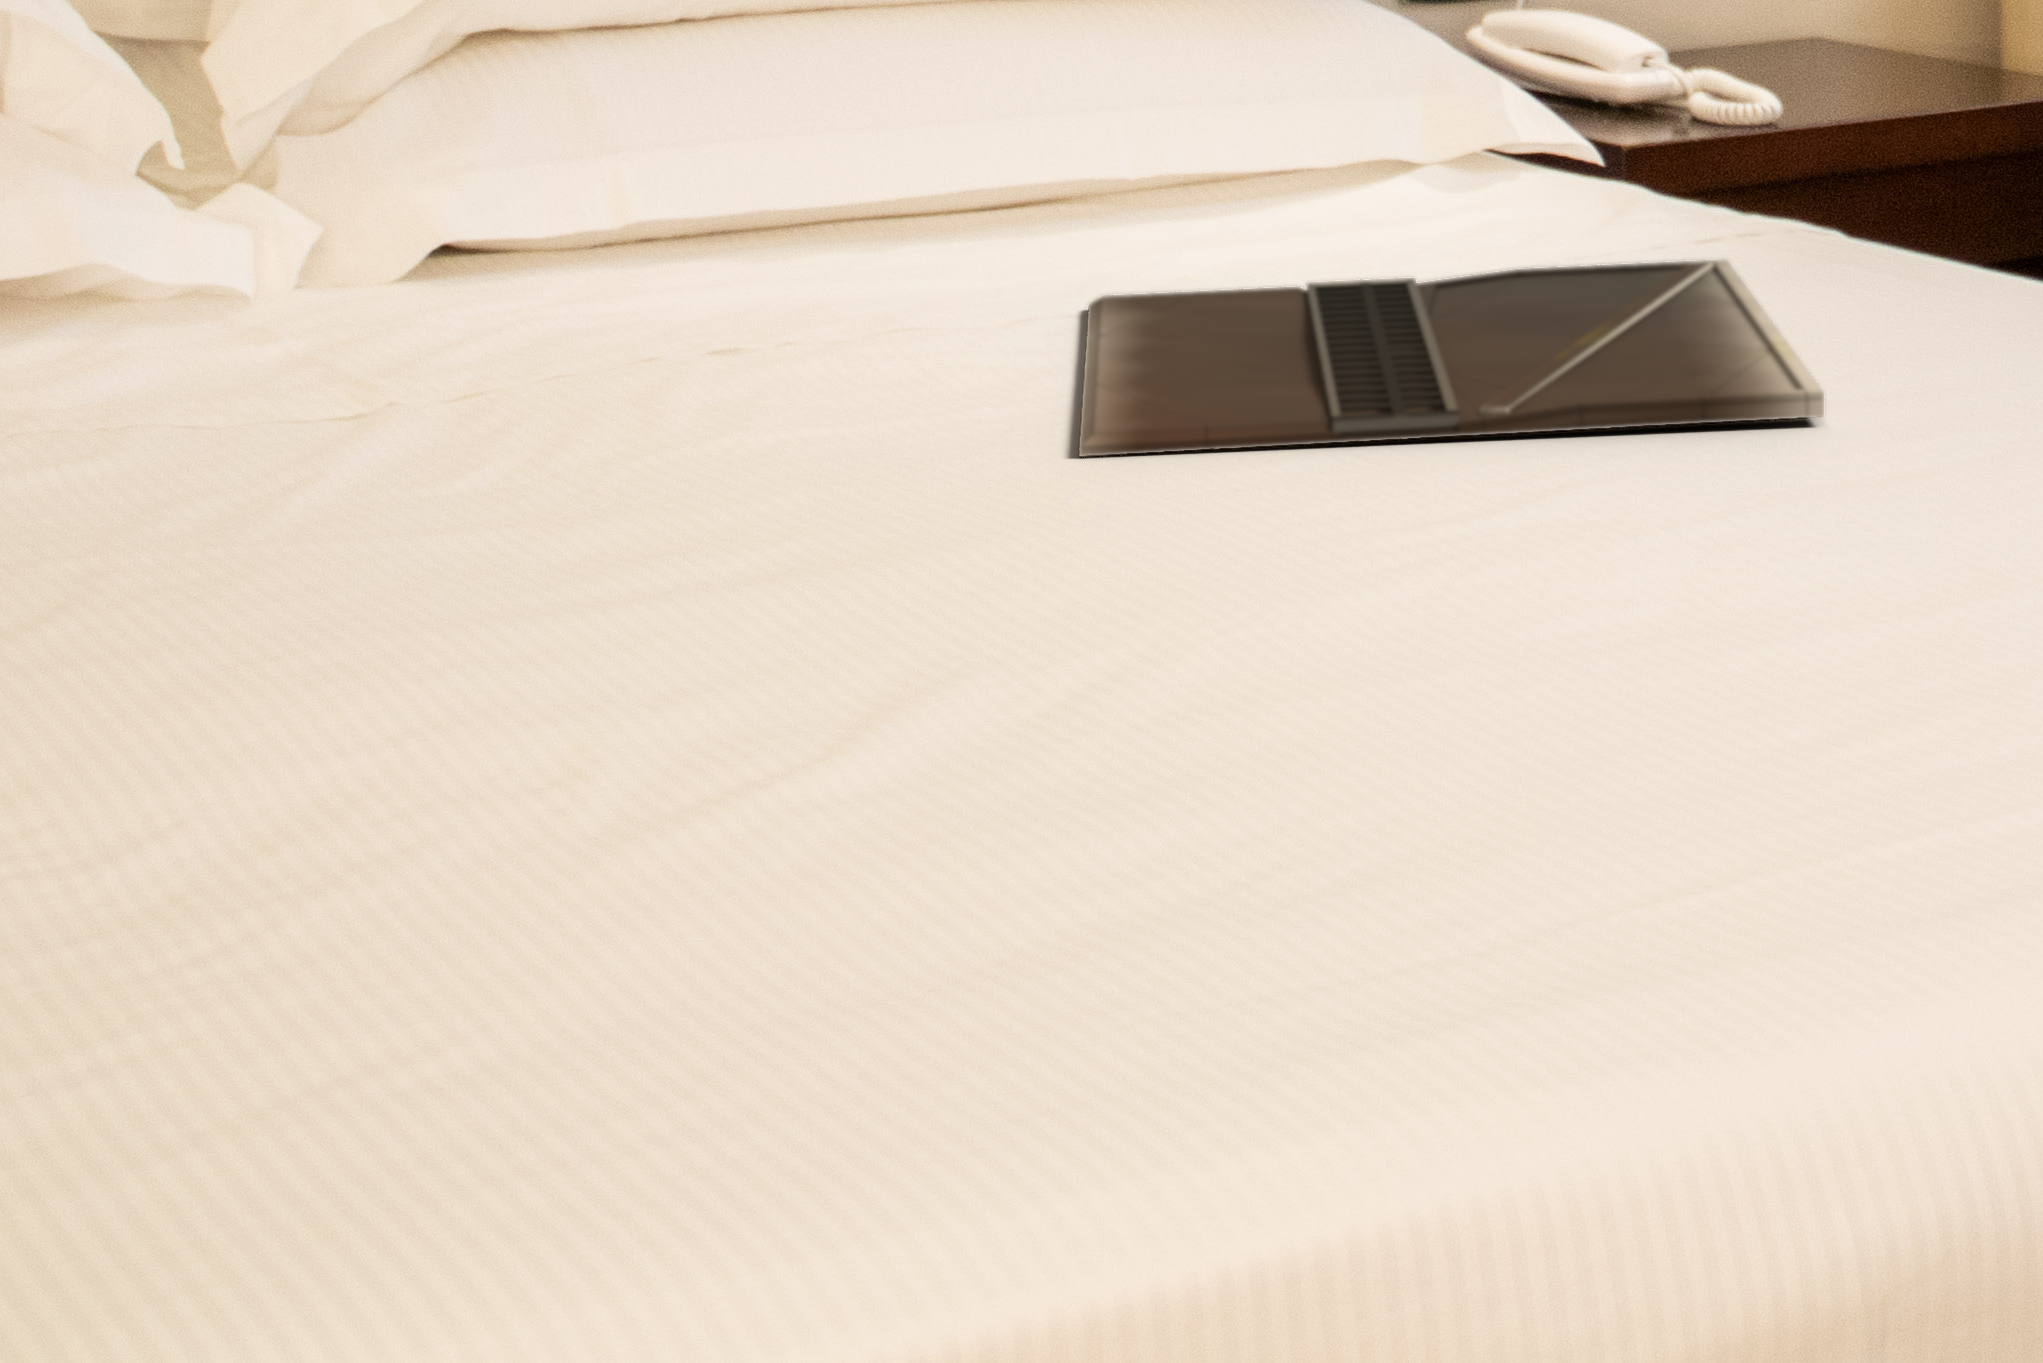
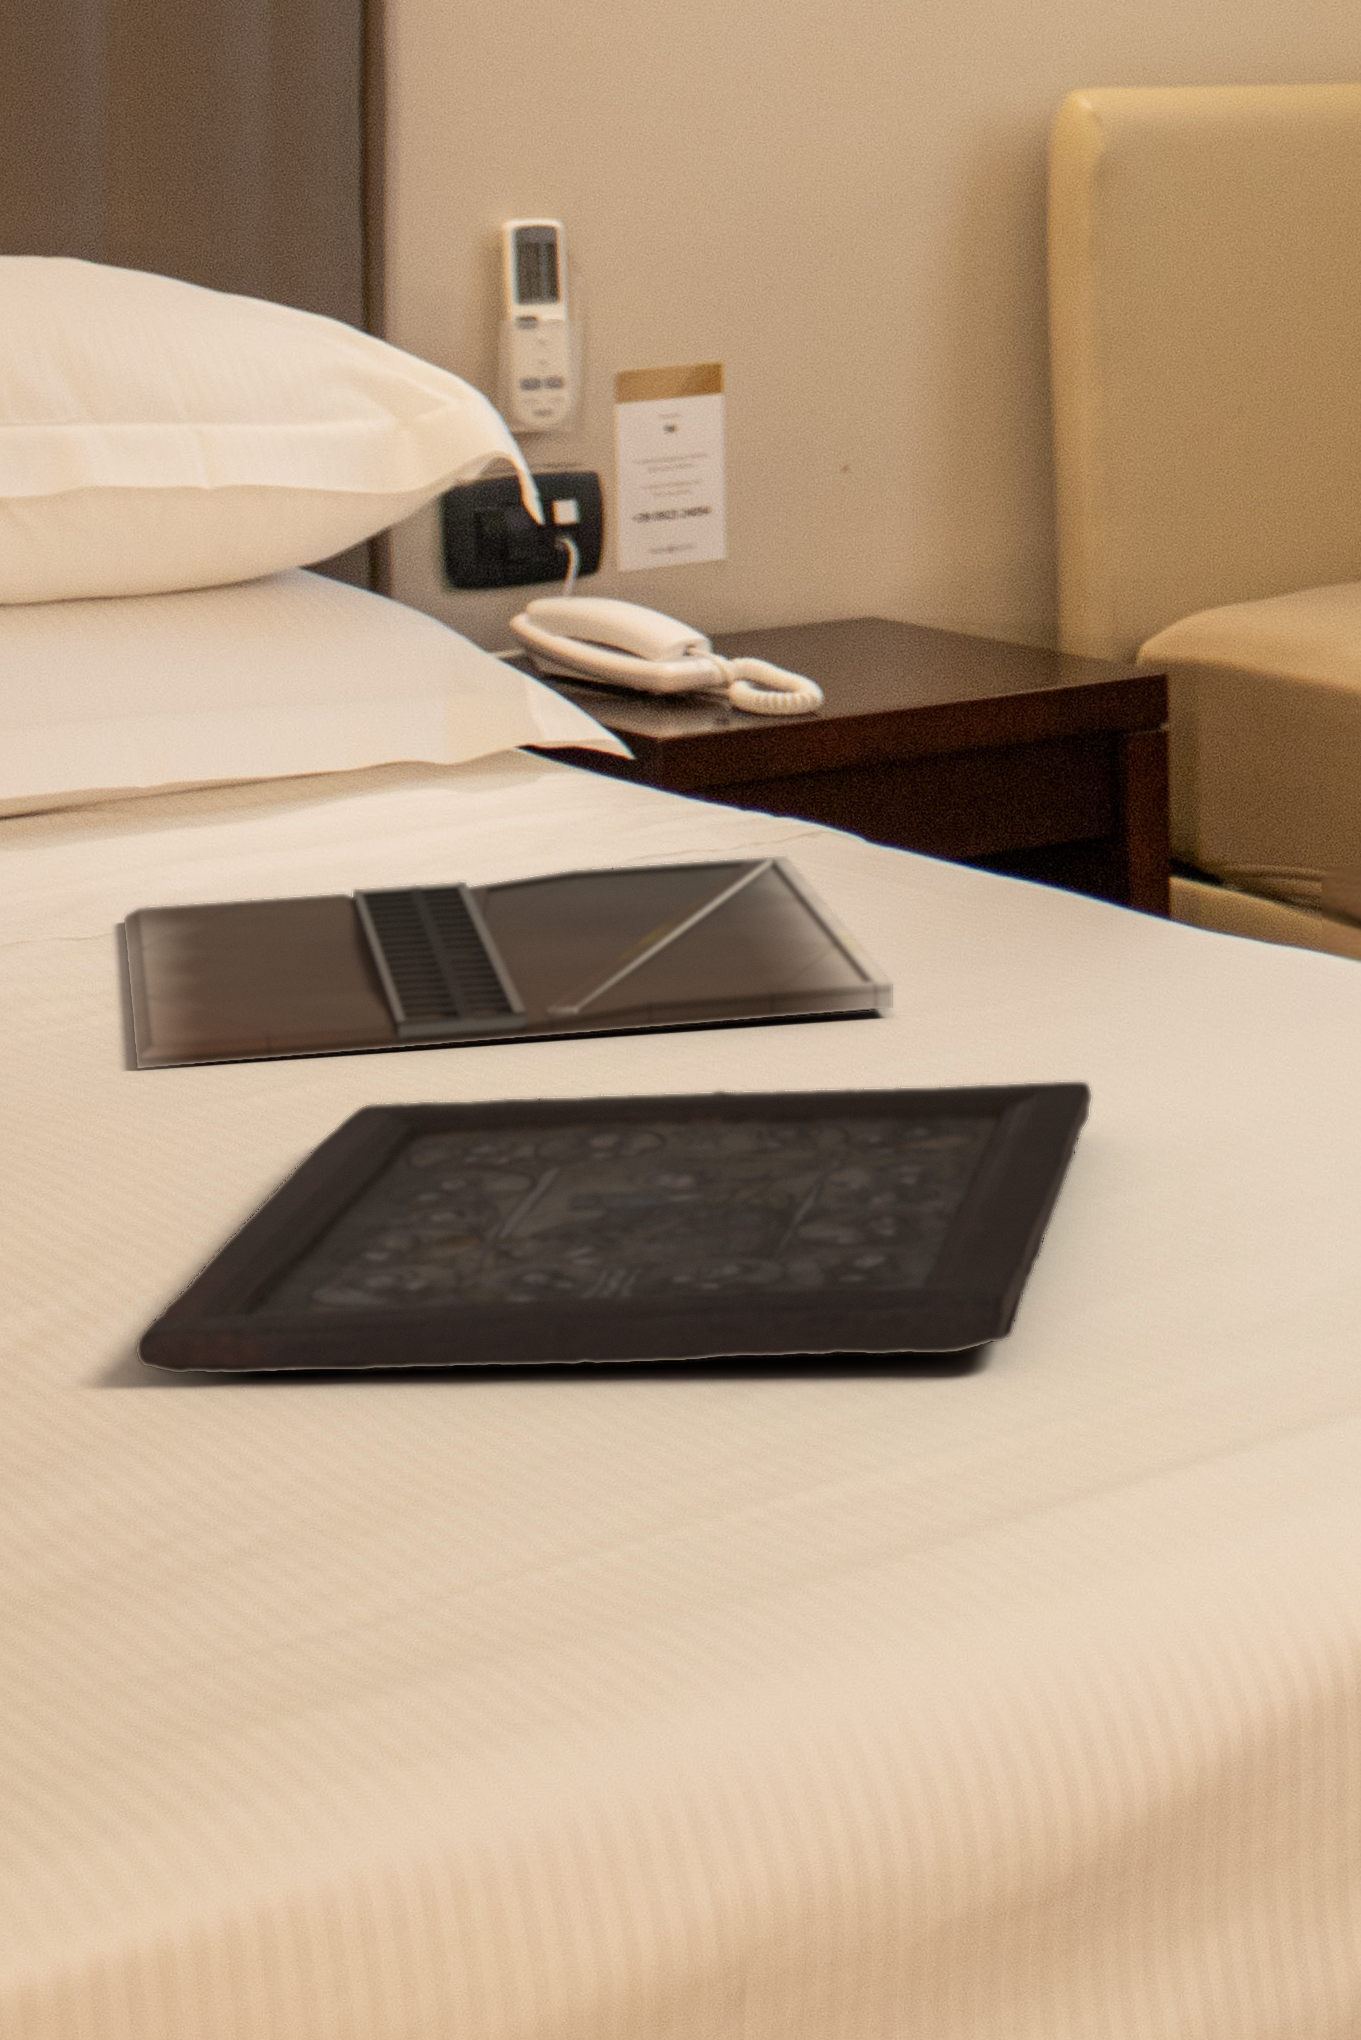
tray: none [1029,501,2020,792] -> present [137,1082,1091,1373]

